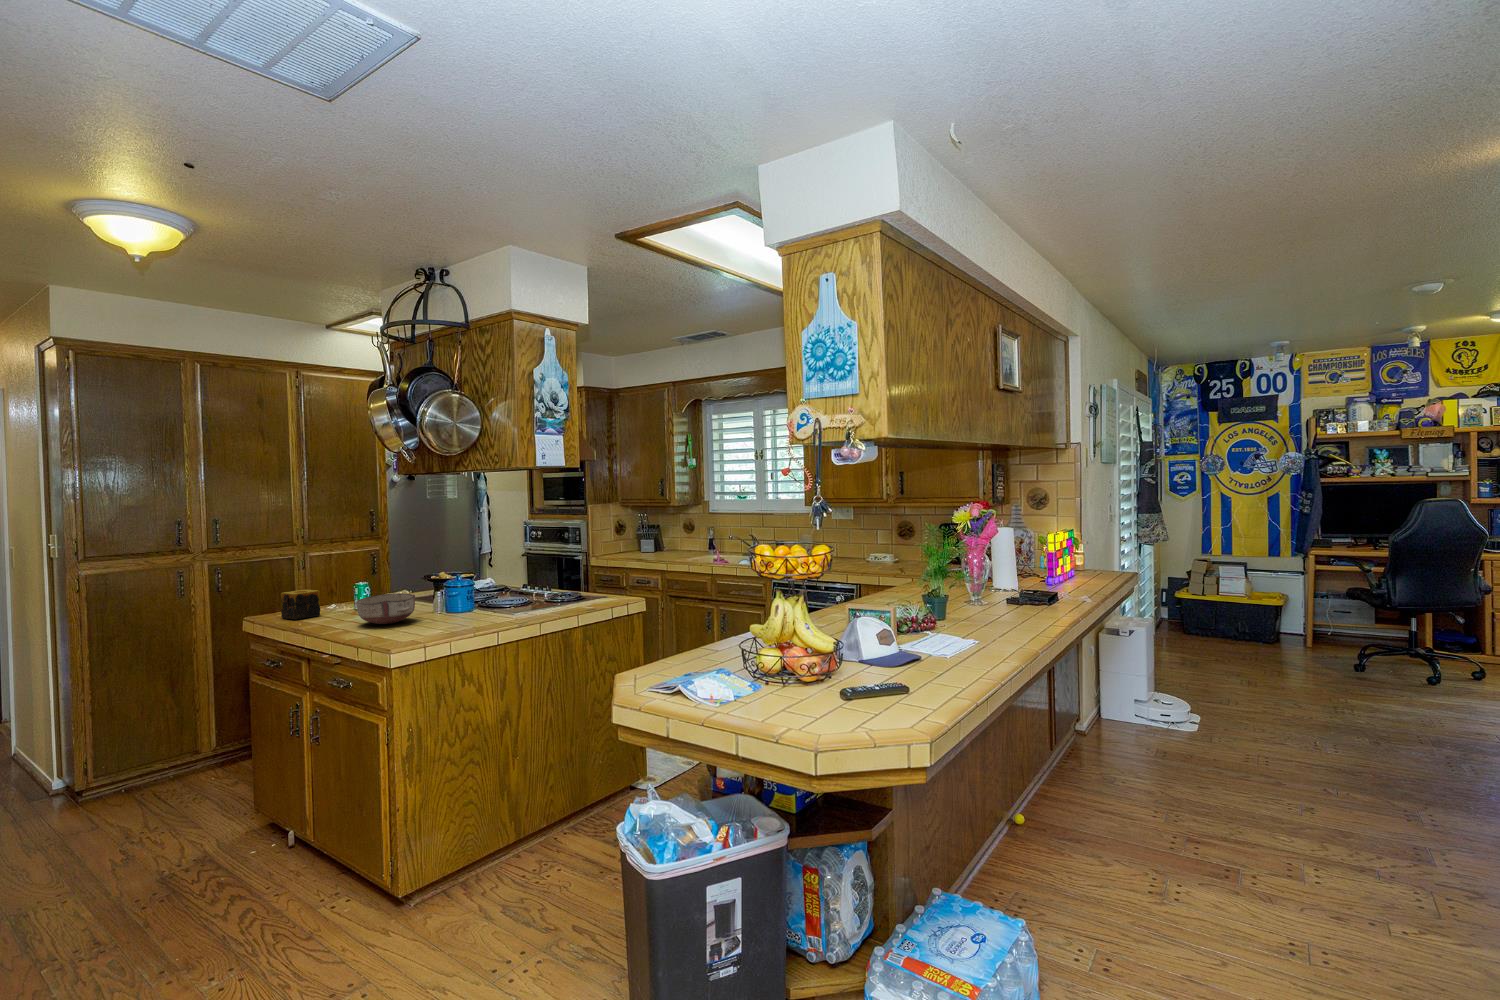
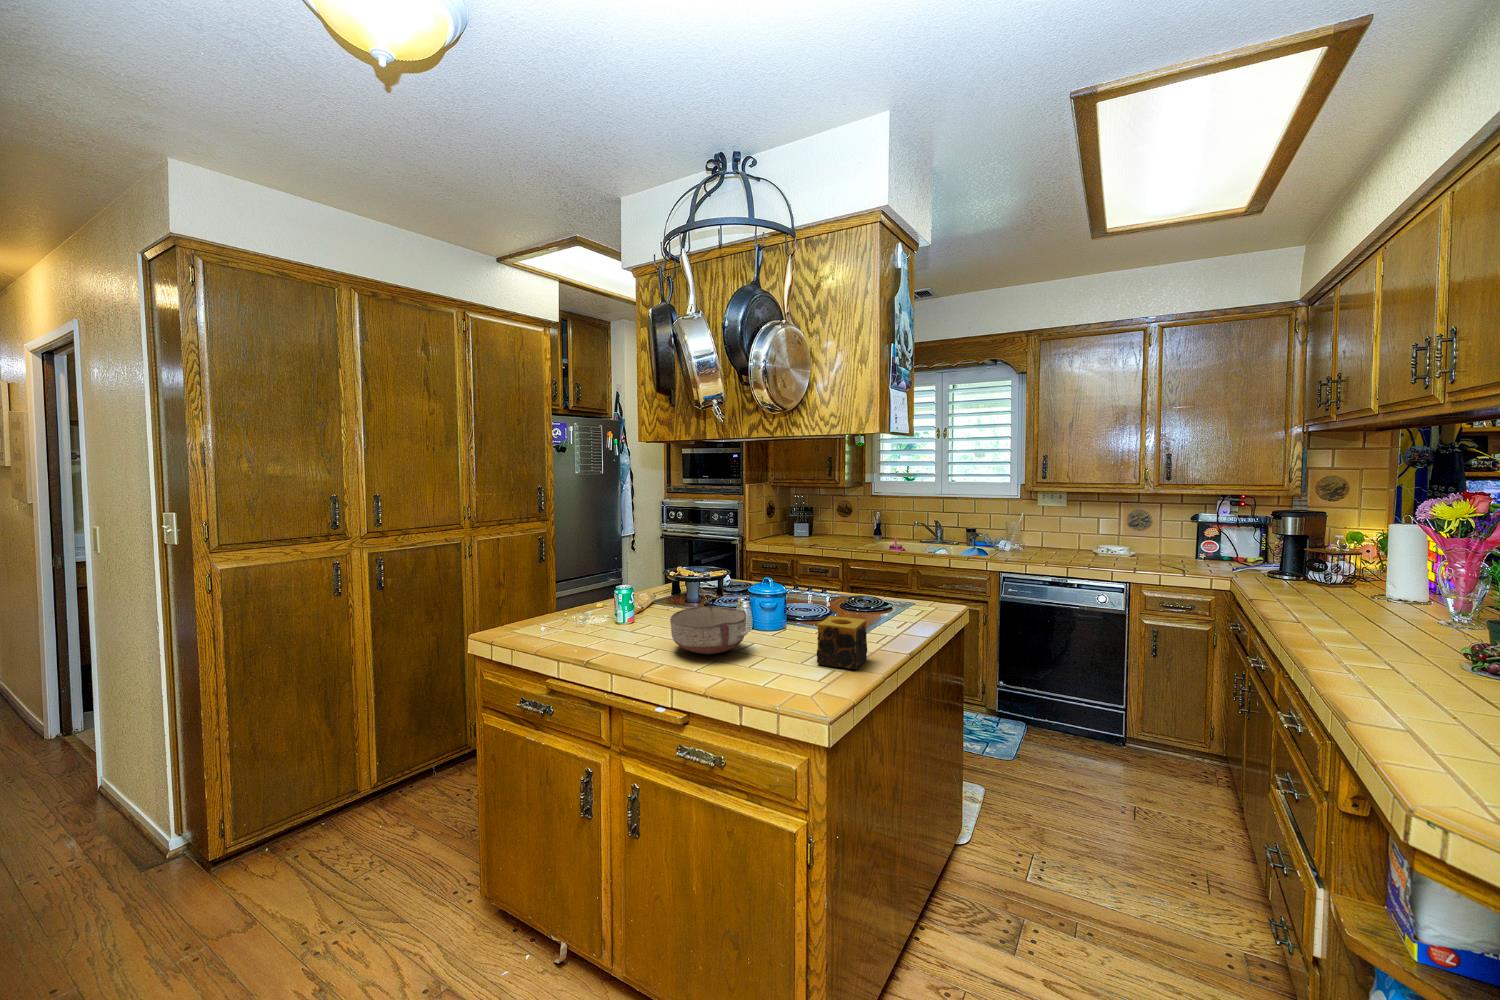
candle: present [281,590,320,620] -> present [817,616,867,669]

